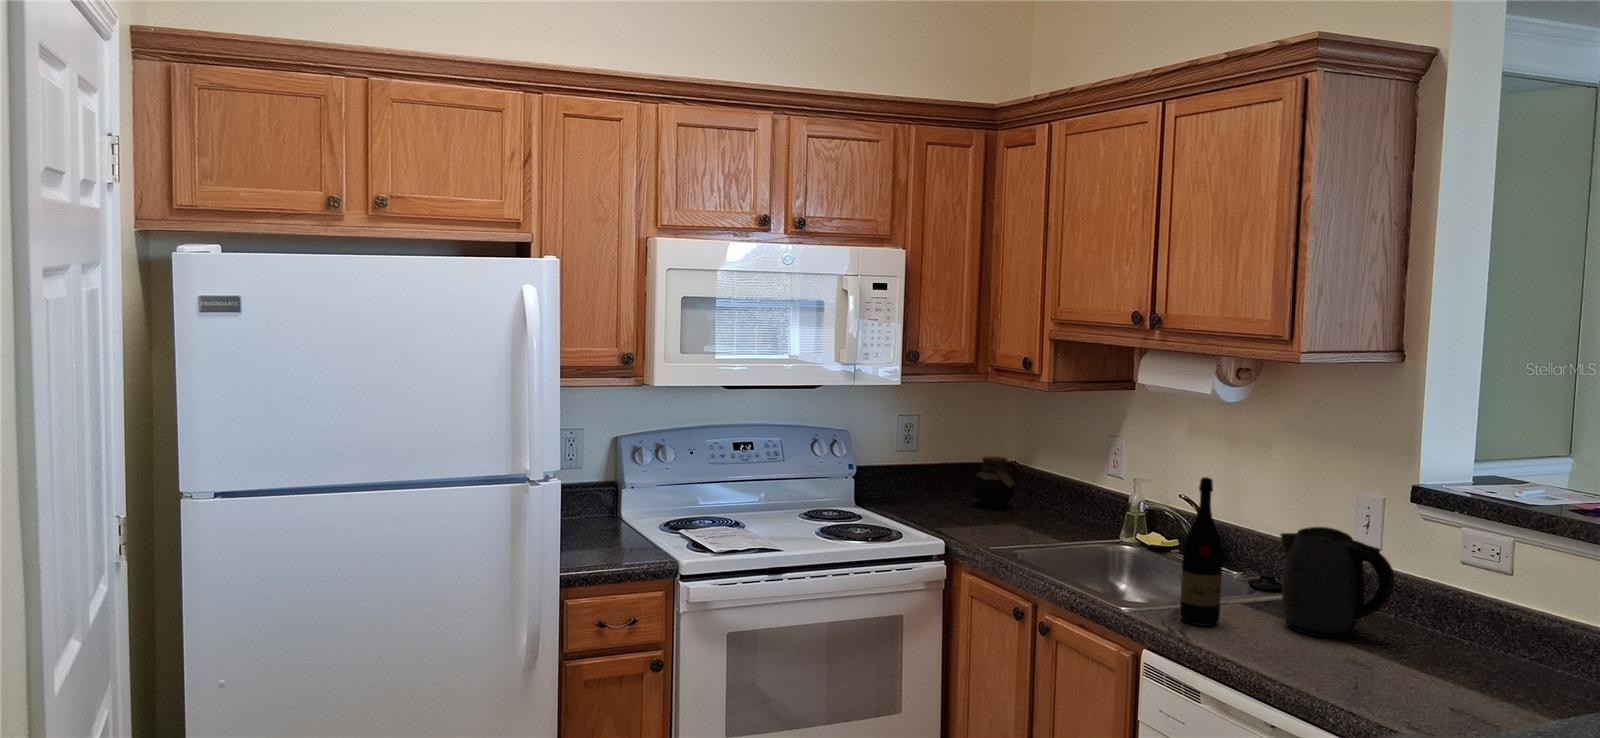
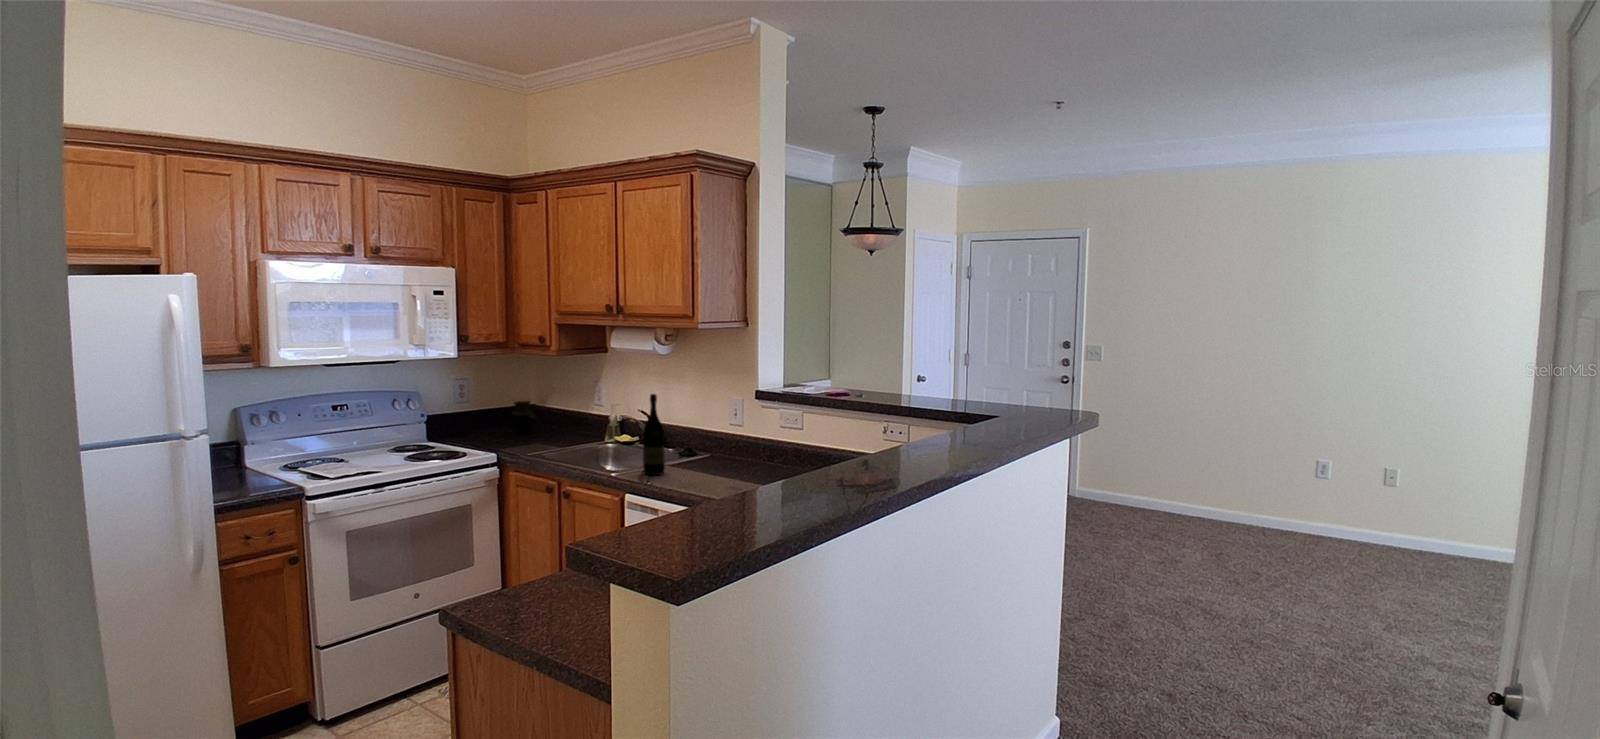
kettle: present [1280,527,1394,638] -> none [693,415,749,472]

